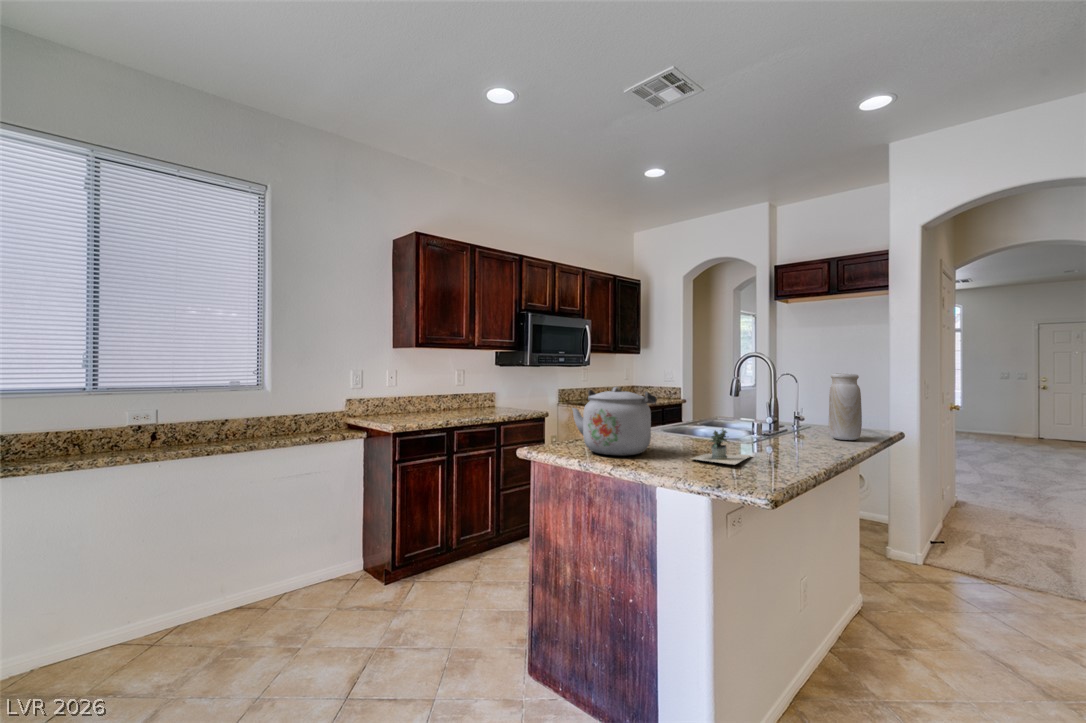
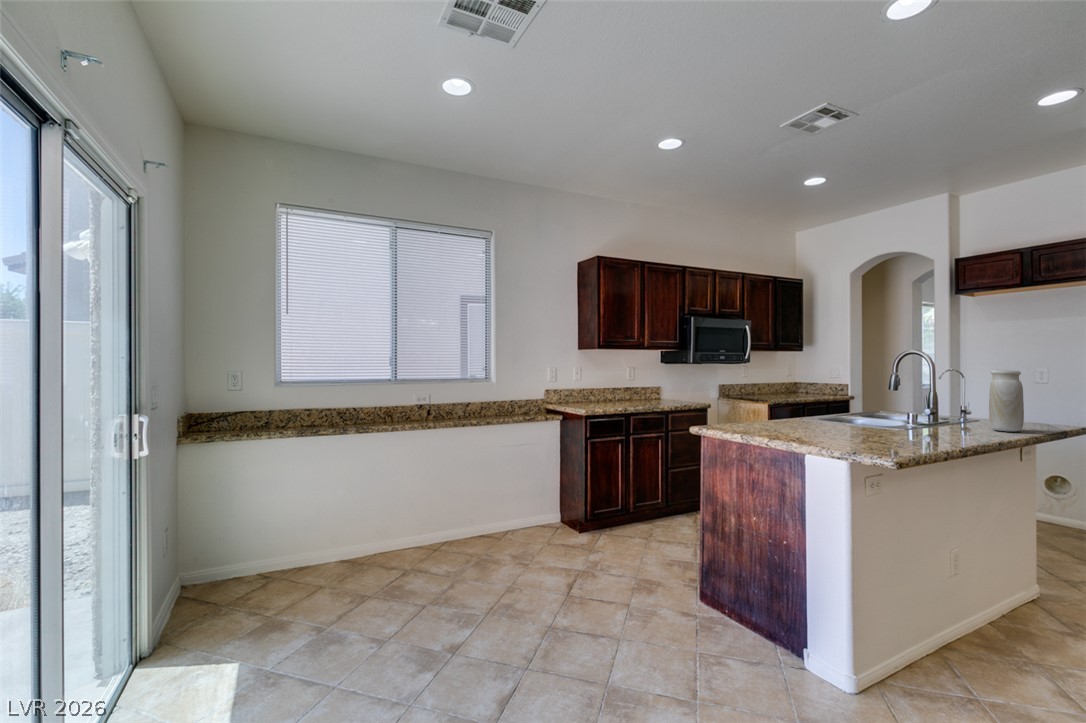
kettle: present [572,387,657,456] -> none [736,380,809,433]
potted plant: present [691,429,751,464] -> none [836,413,906,441]

